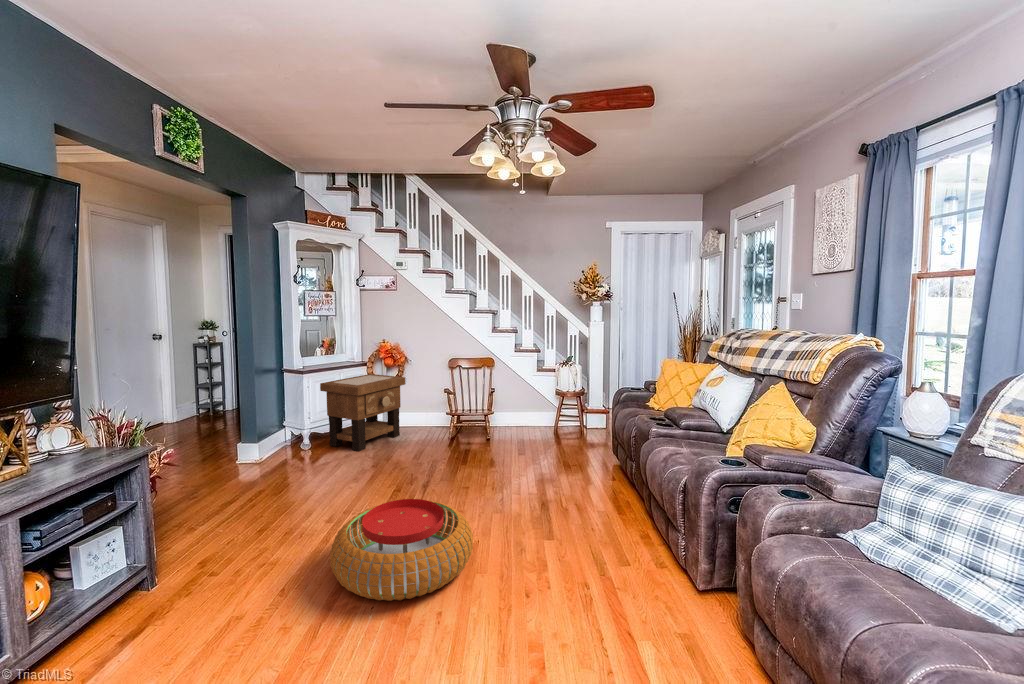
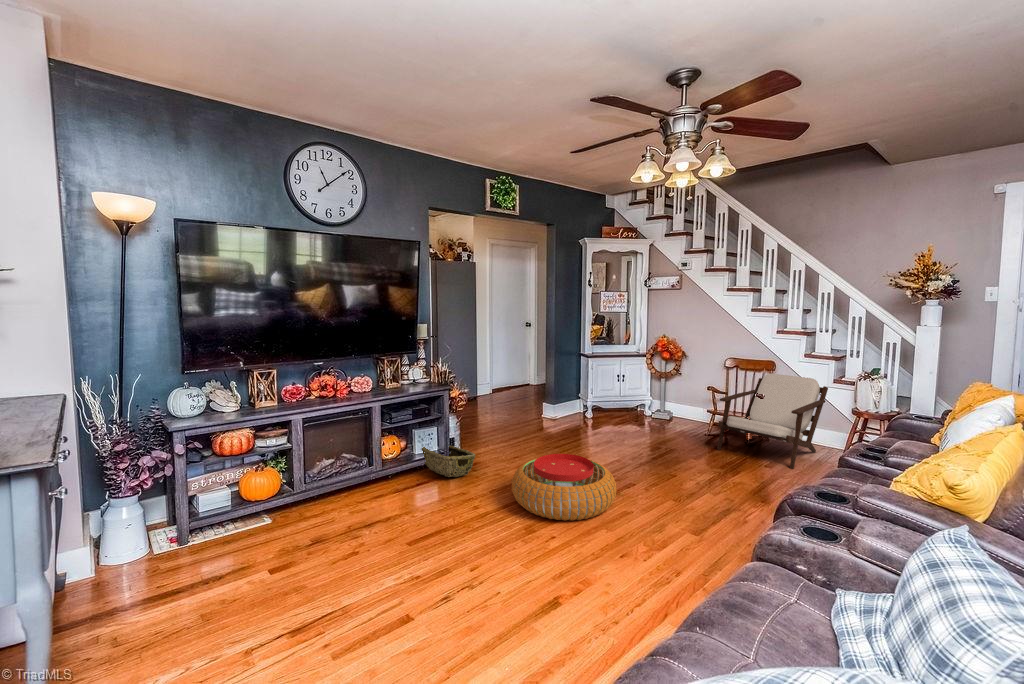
armchair: none [471,369,541,450] -> present [717,374,828,469]
side table: present [320,374,406,451] -> none [602,365,675,427]
woven basket: none [102,553,233,619] -> present [422,446,475,477]

